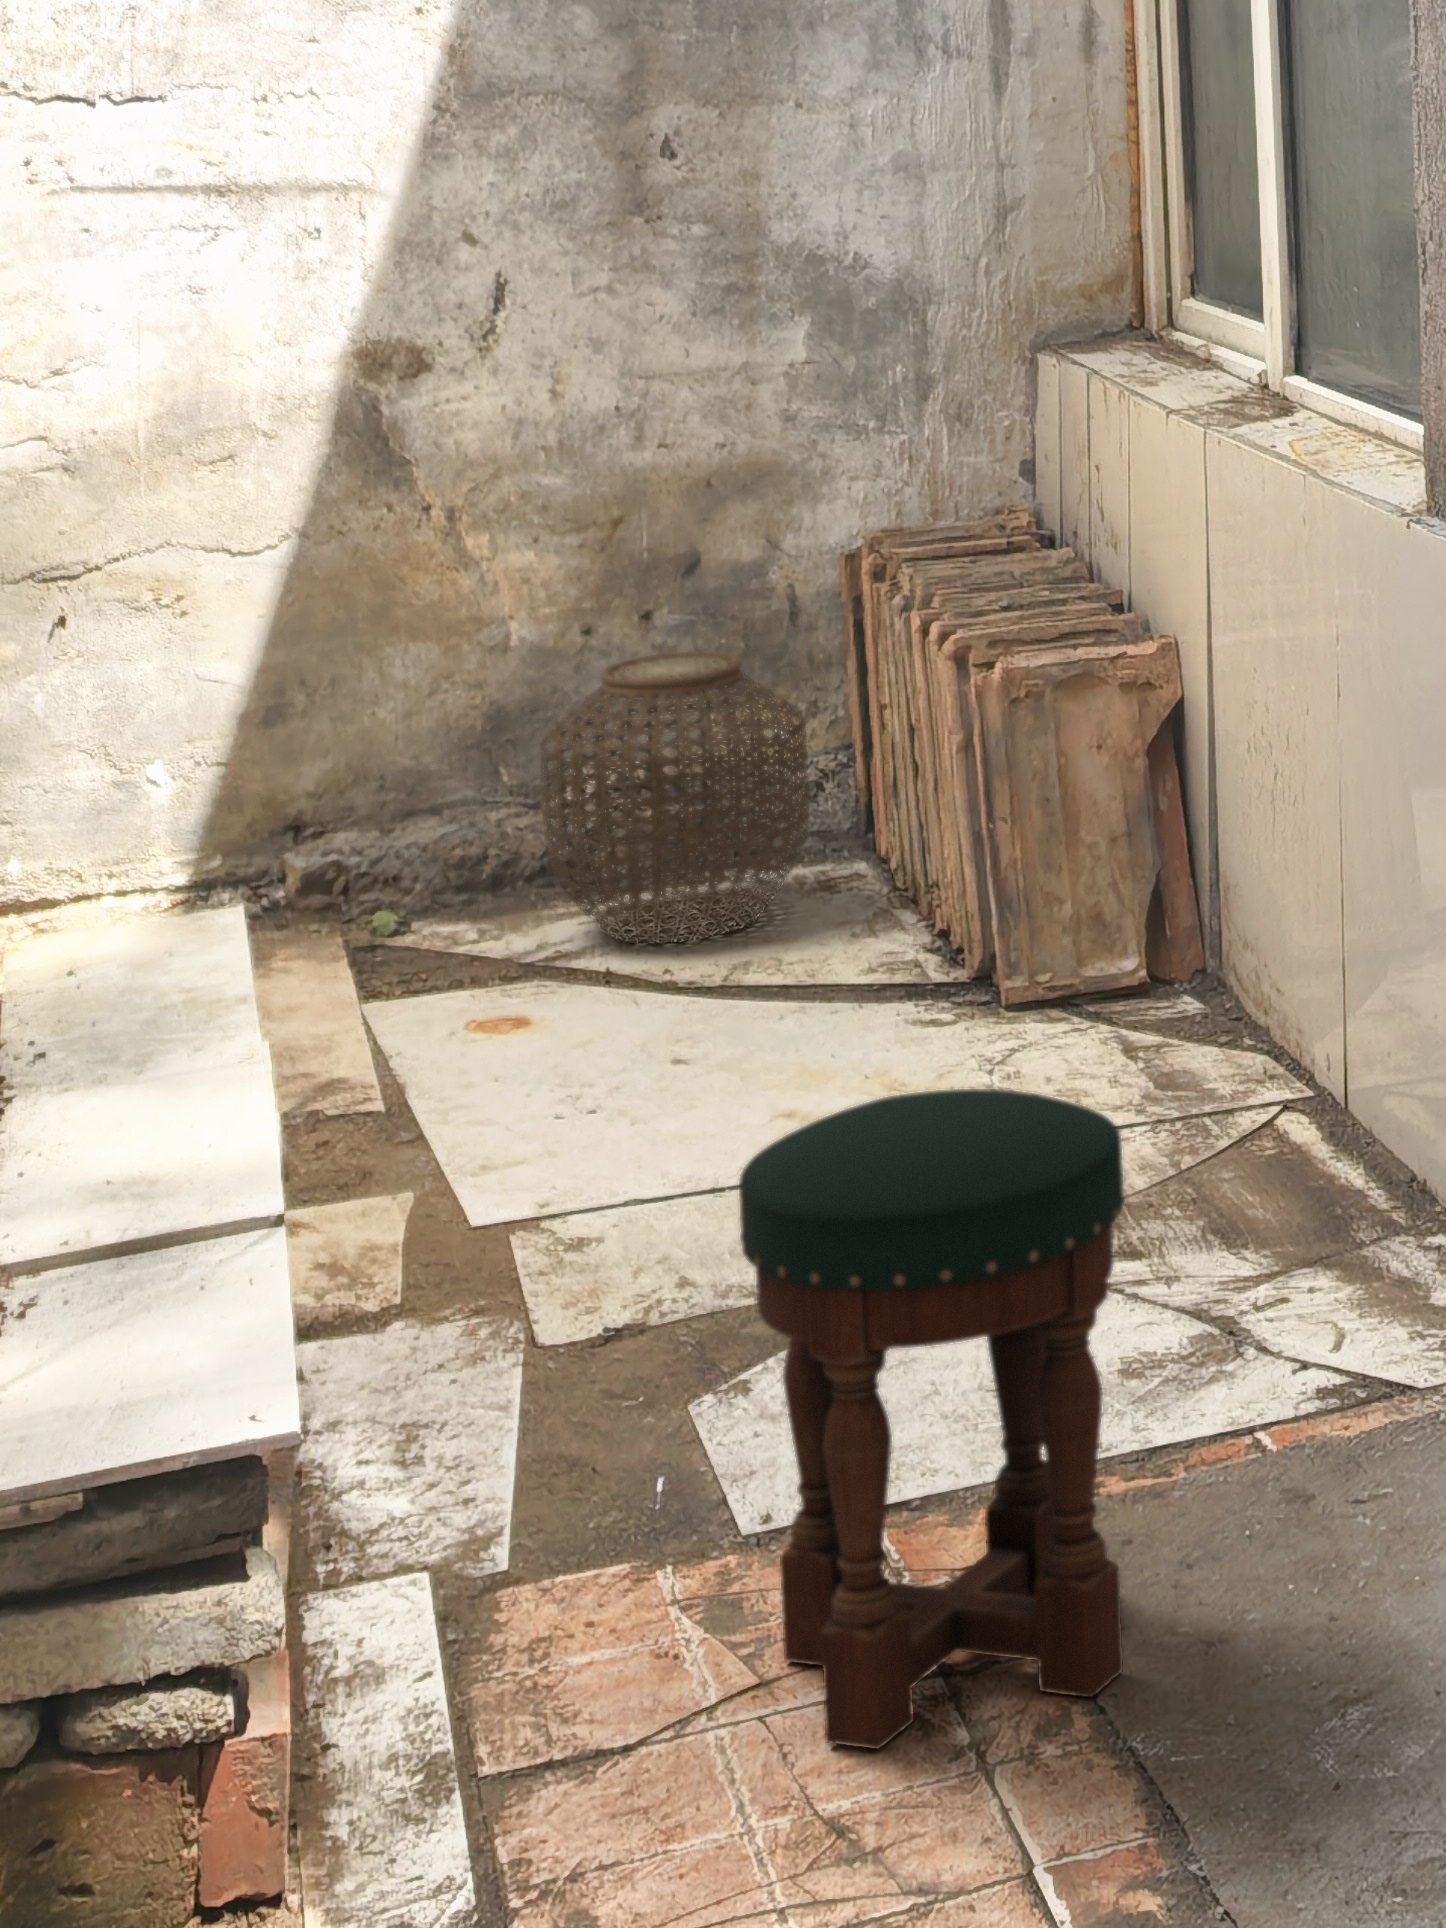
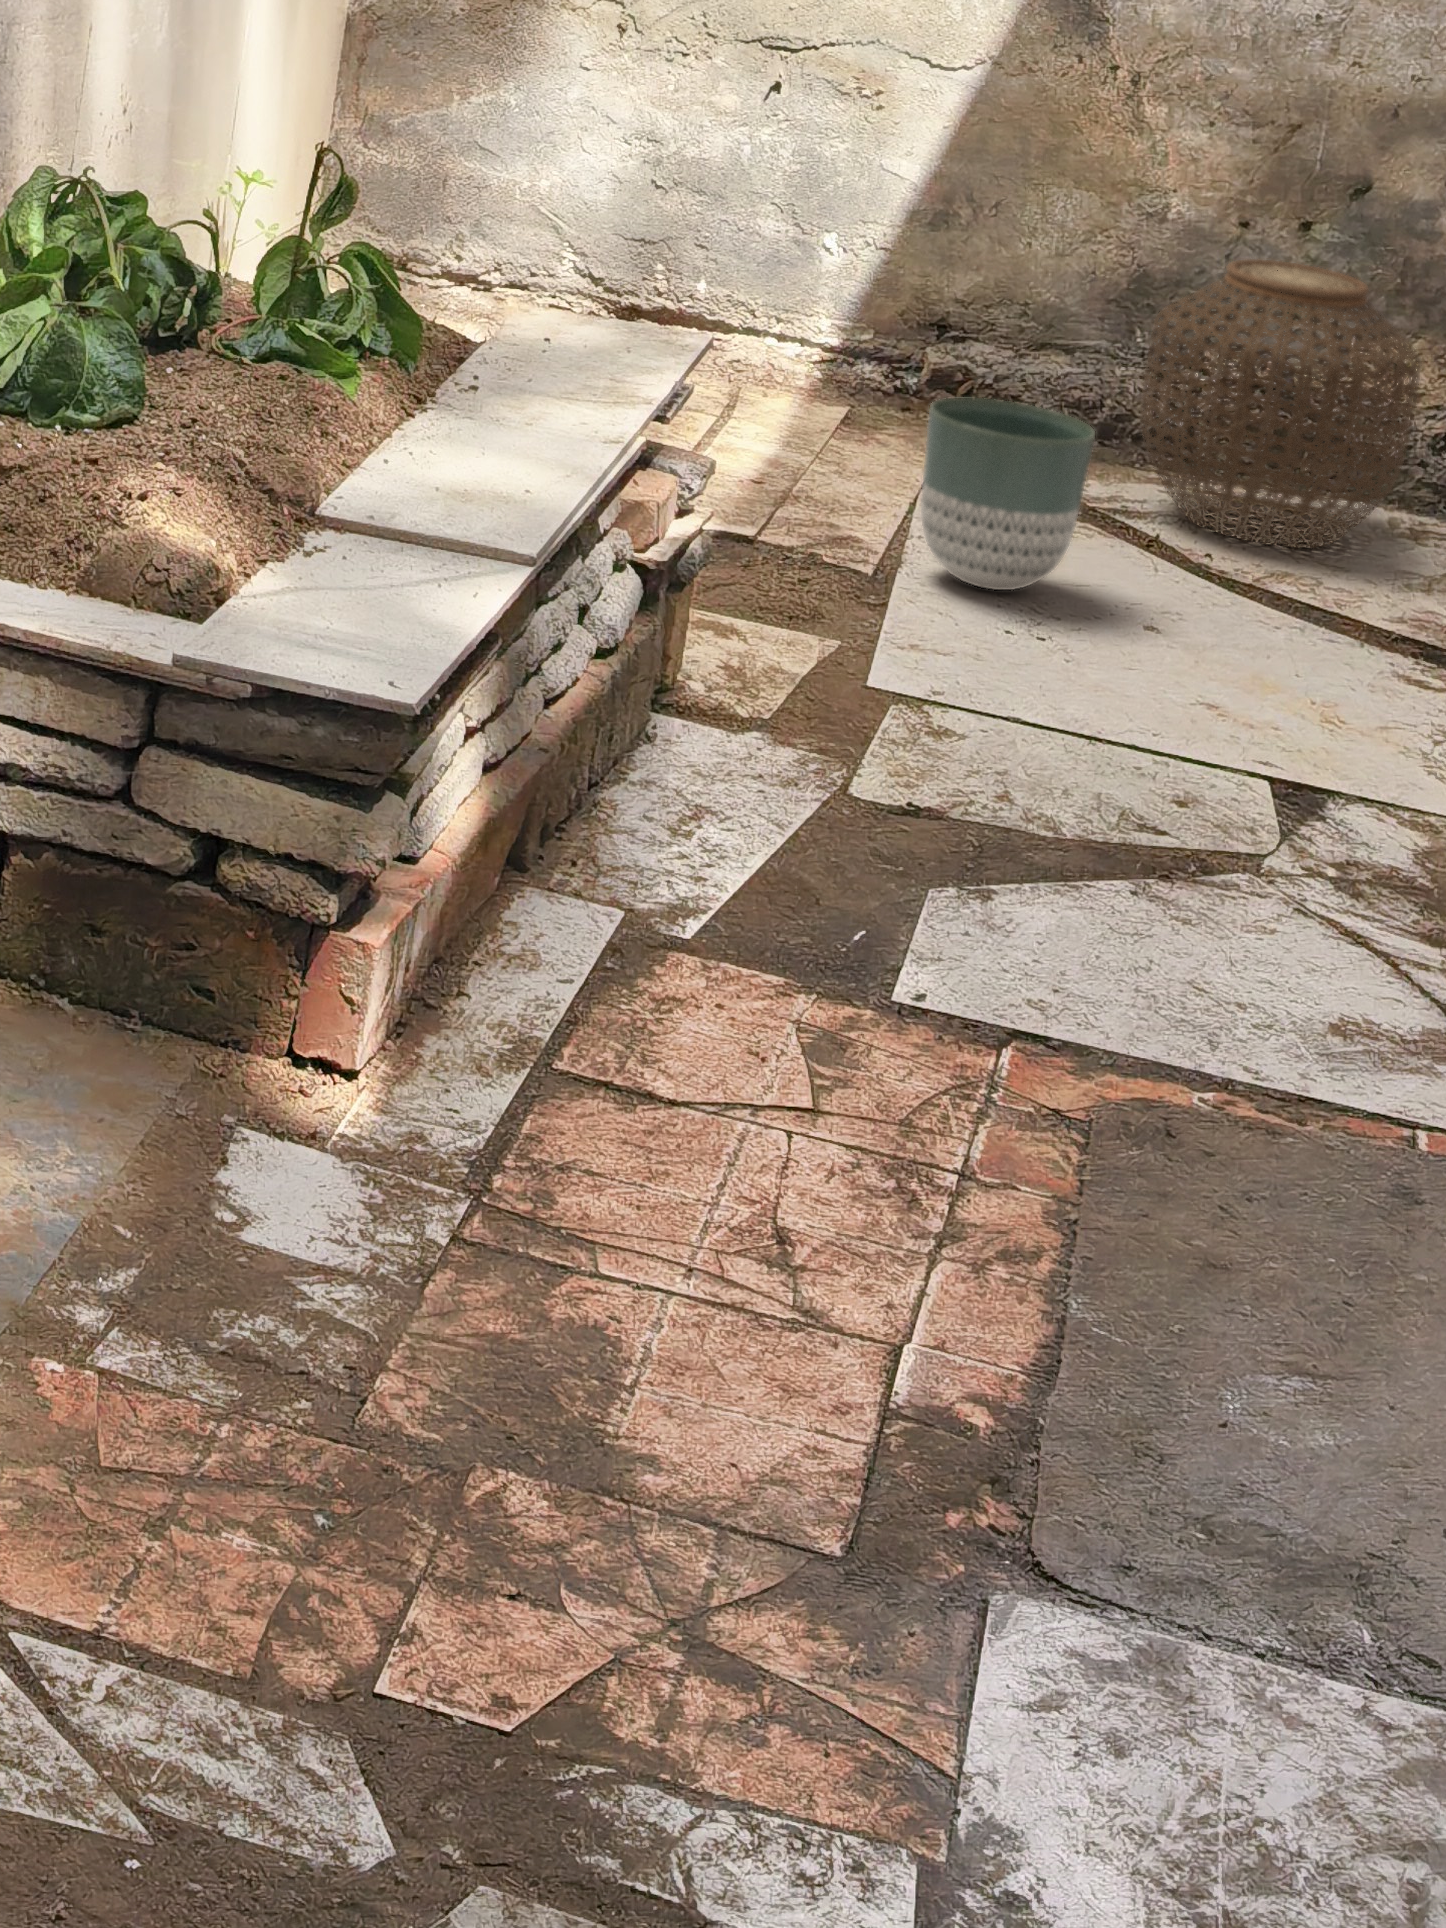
planter: none [390,874,568,1082] -> present [921,397,1095,590]
stool: present [739,1089,1125,1749] -> none [822,633,1241,1250]

